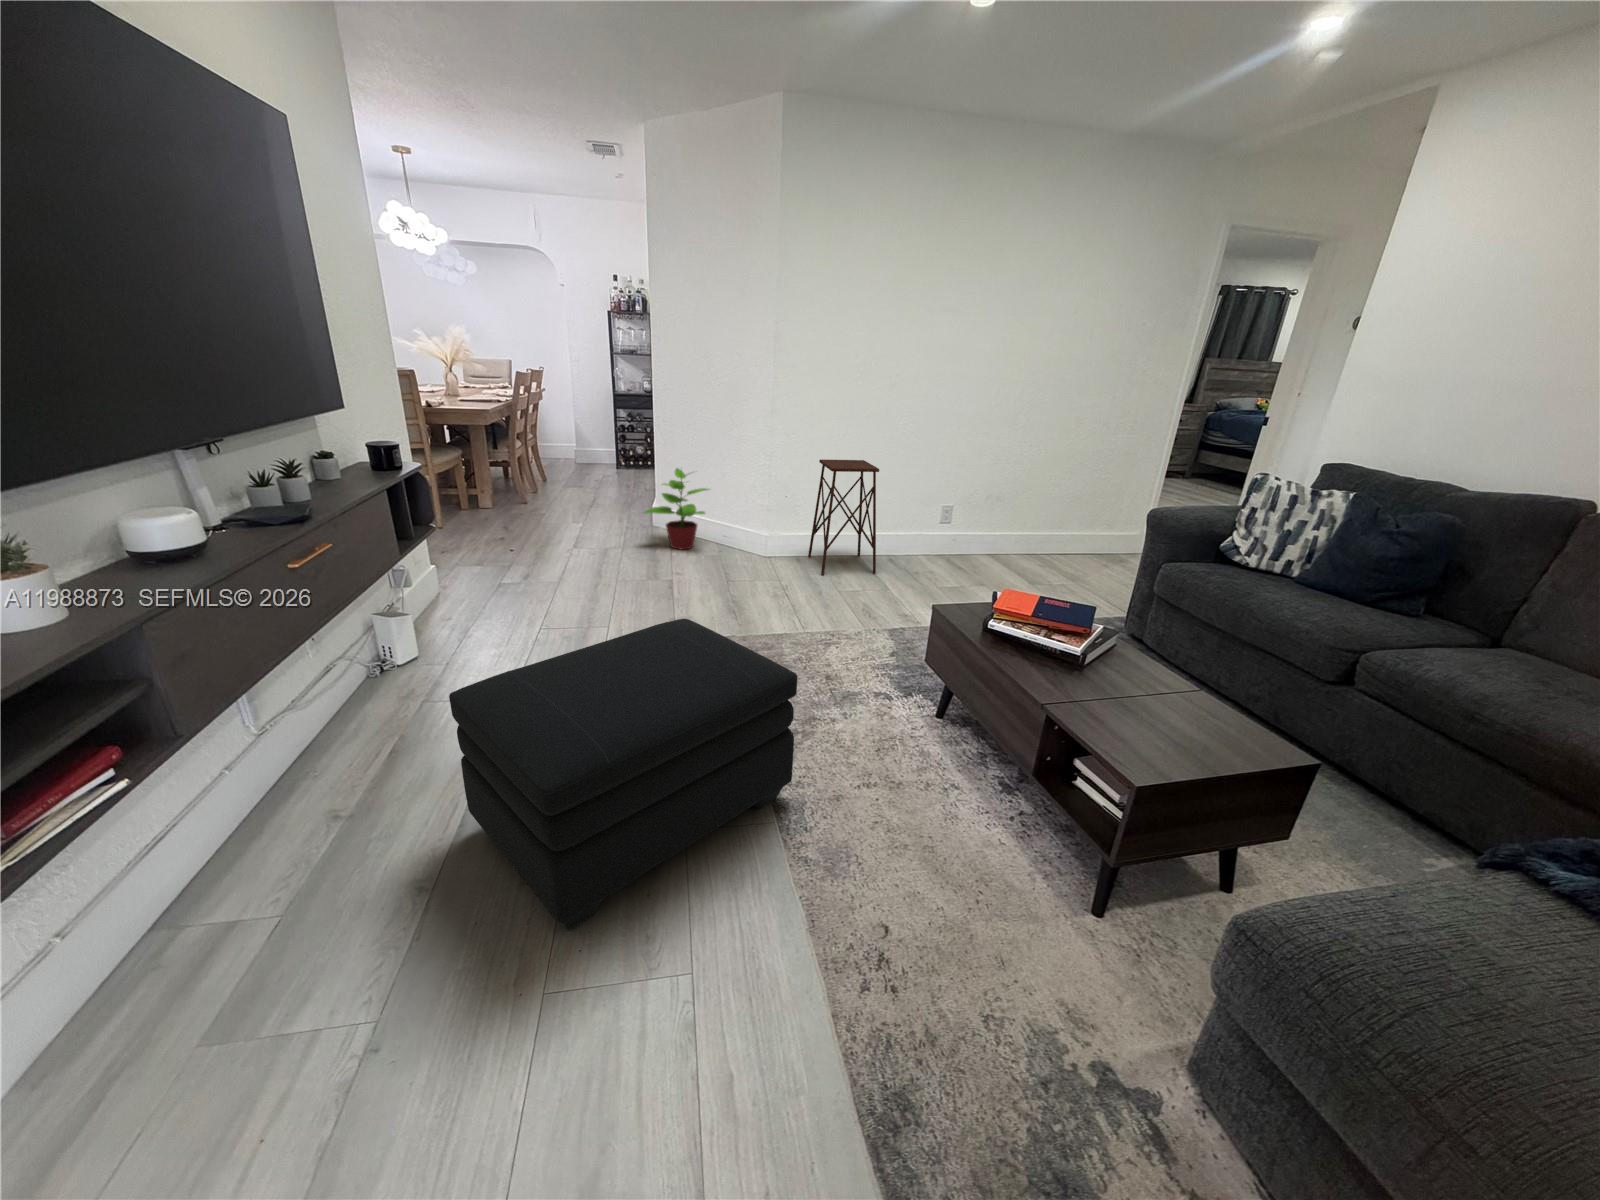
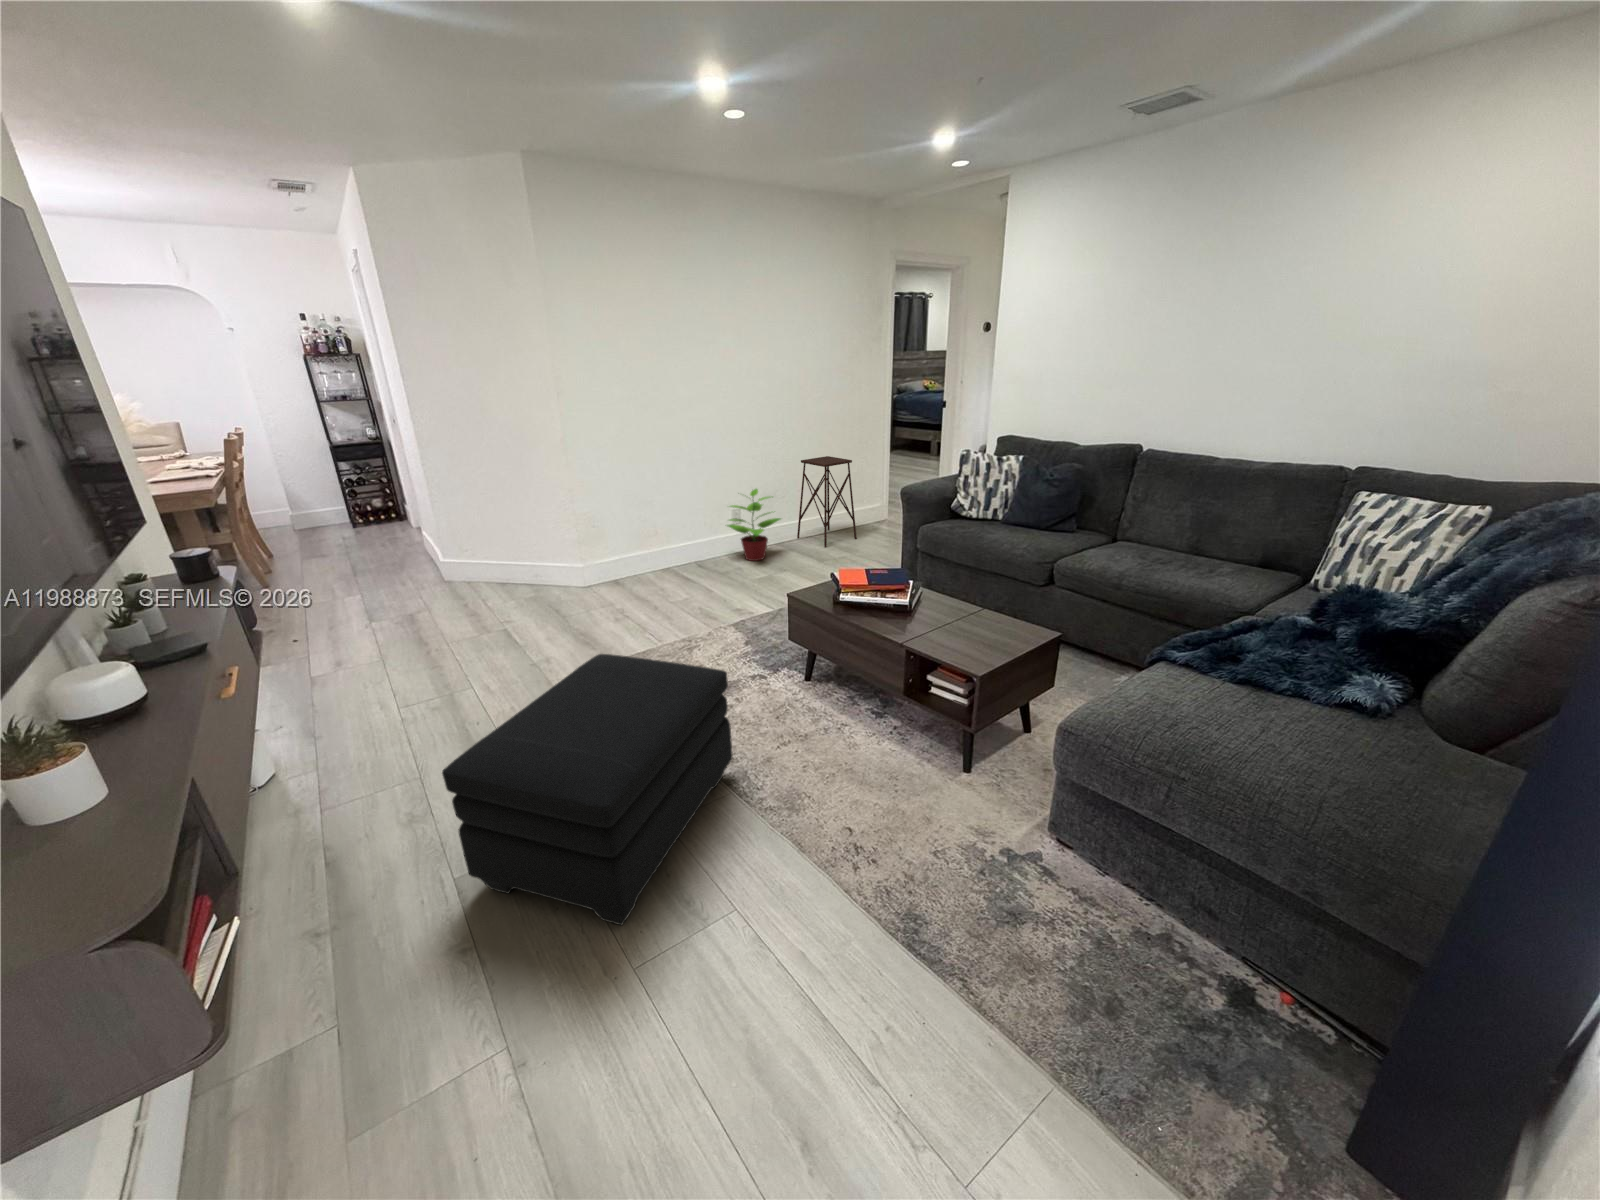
side table: present [808,459,879,575] -> present [797,456,857,547]
potted plant: present [644,468,708,549] -> present [727,489,781,561]

